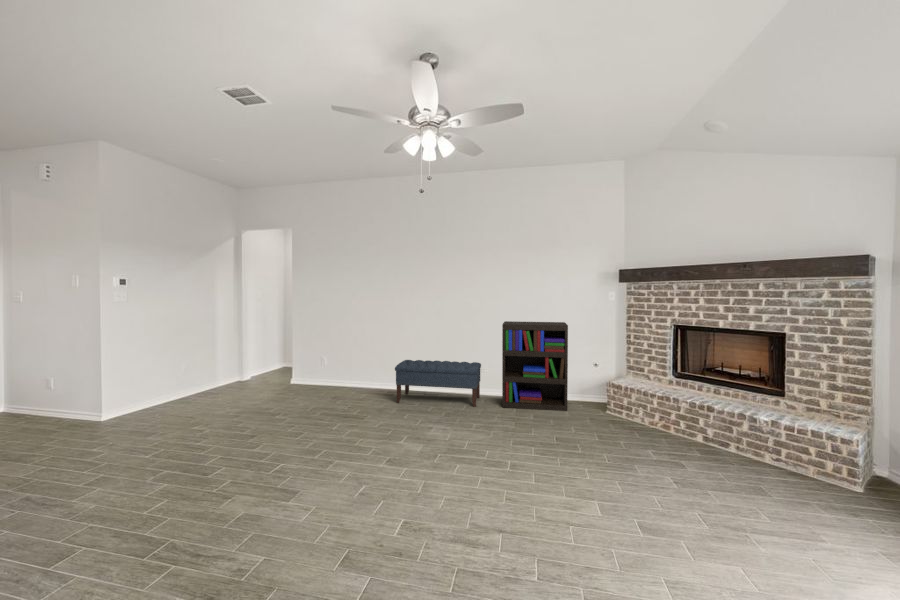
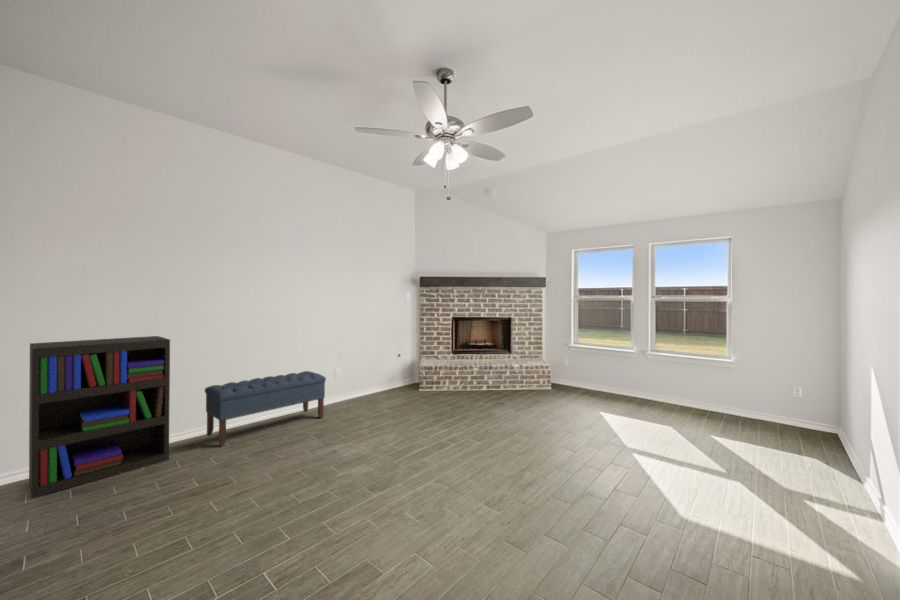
bookshelf: present [502,321,568,411] -> present [29,336,170,498]

